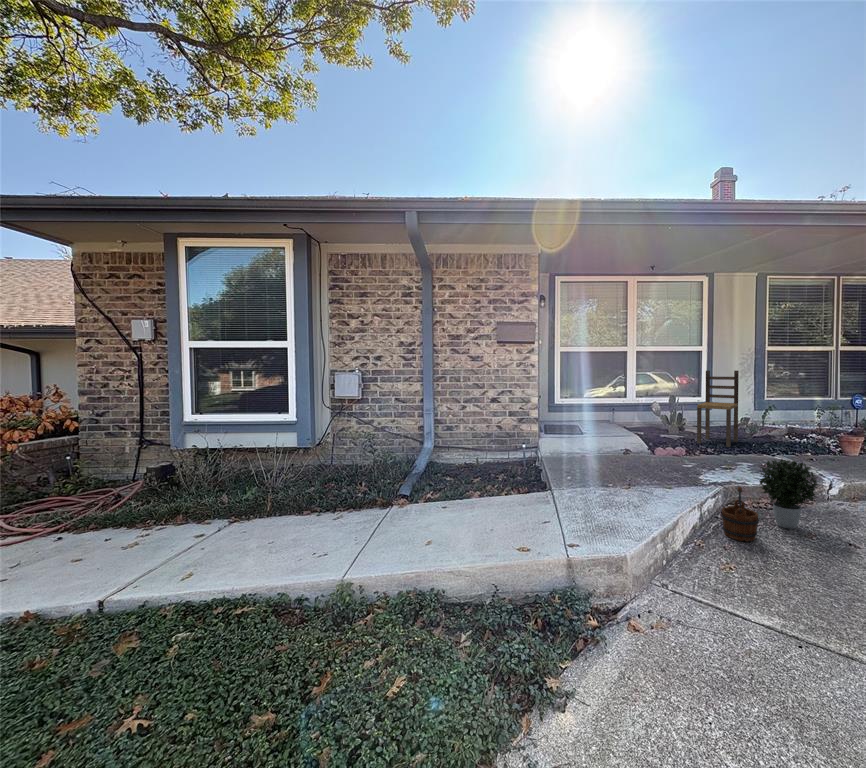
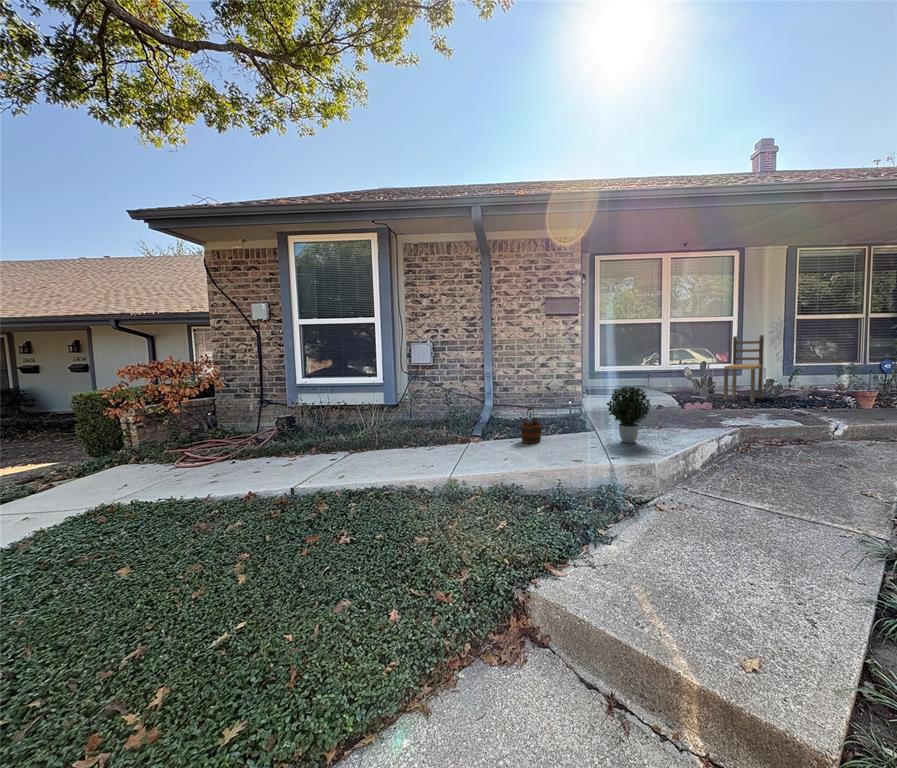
potted plant: present [759,459,819,529] -> present [607,386,651,443]
wooden bucket: present [722,487,759,541] -> present [520,408,542,444]

